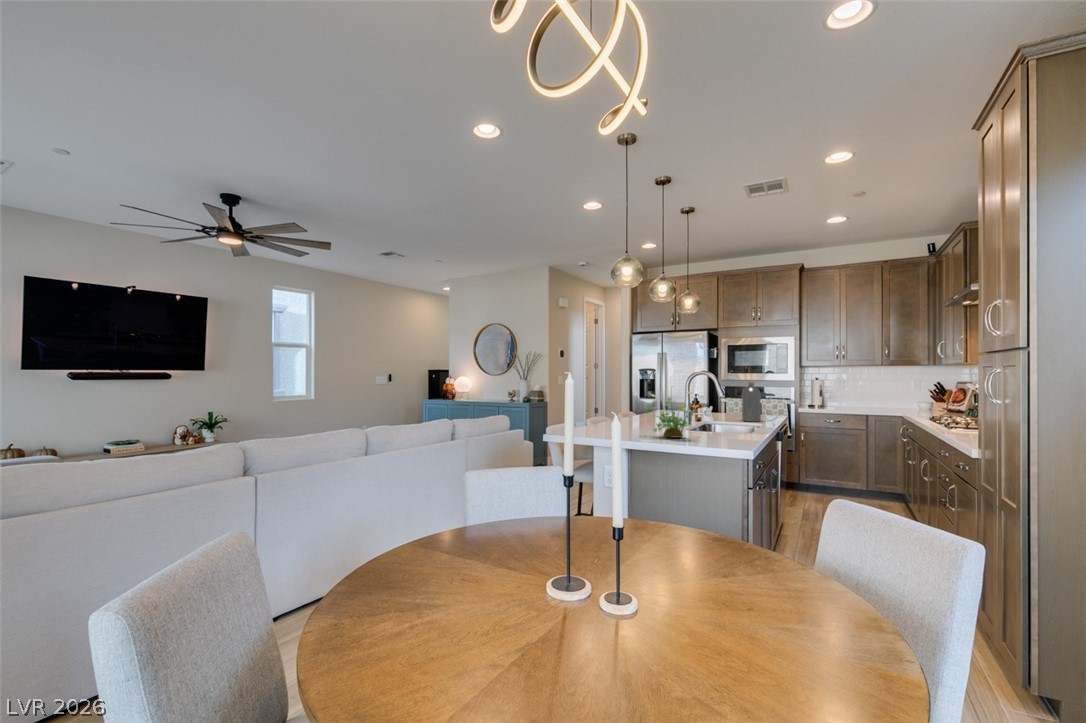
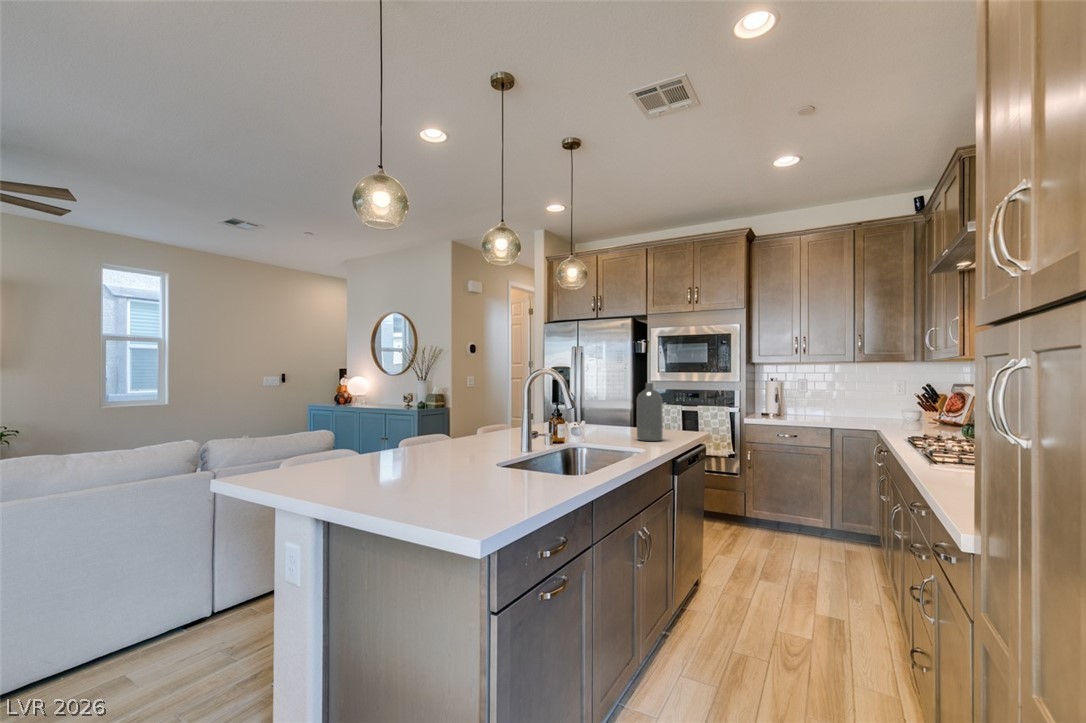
potted plant: present [645,386,693,438] -> none [395,387,469,481]

